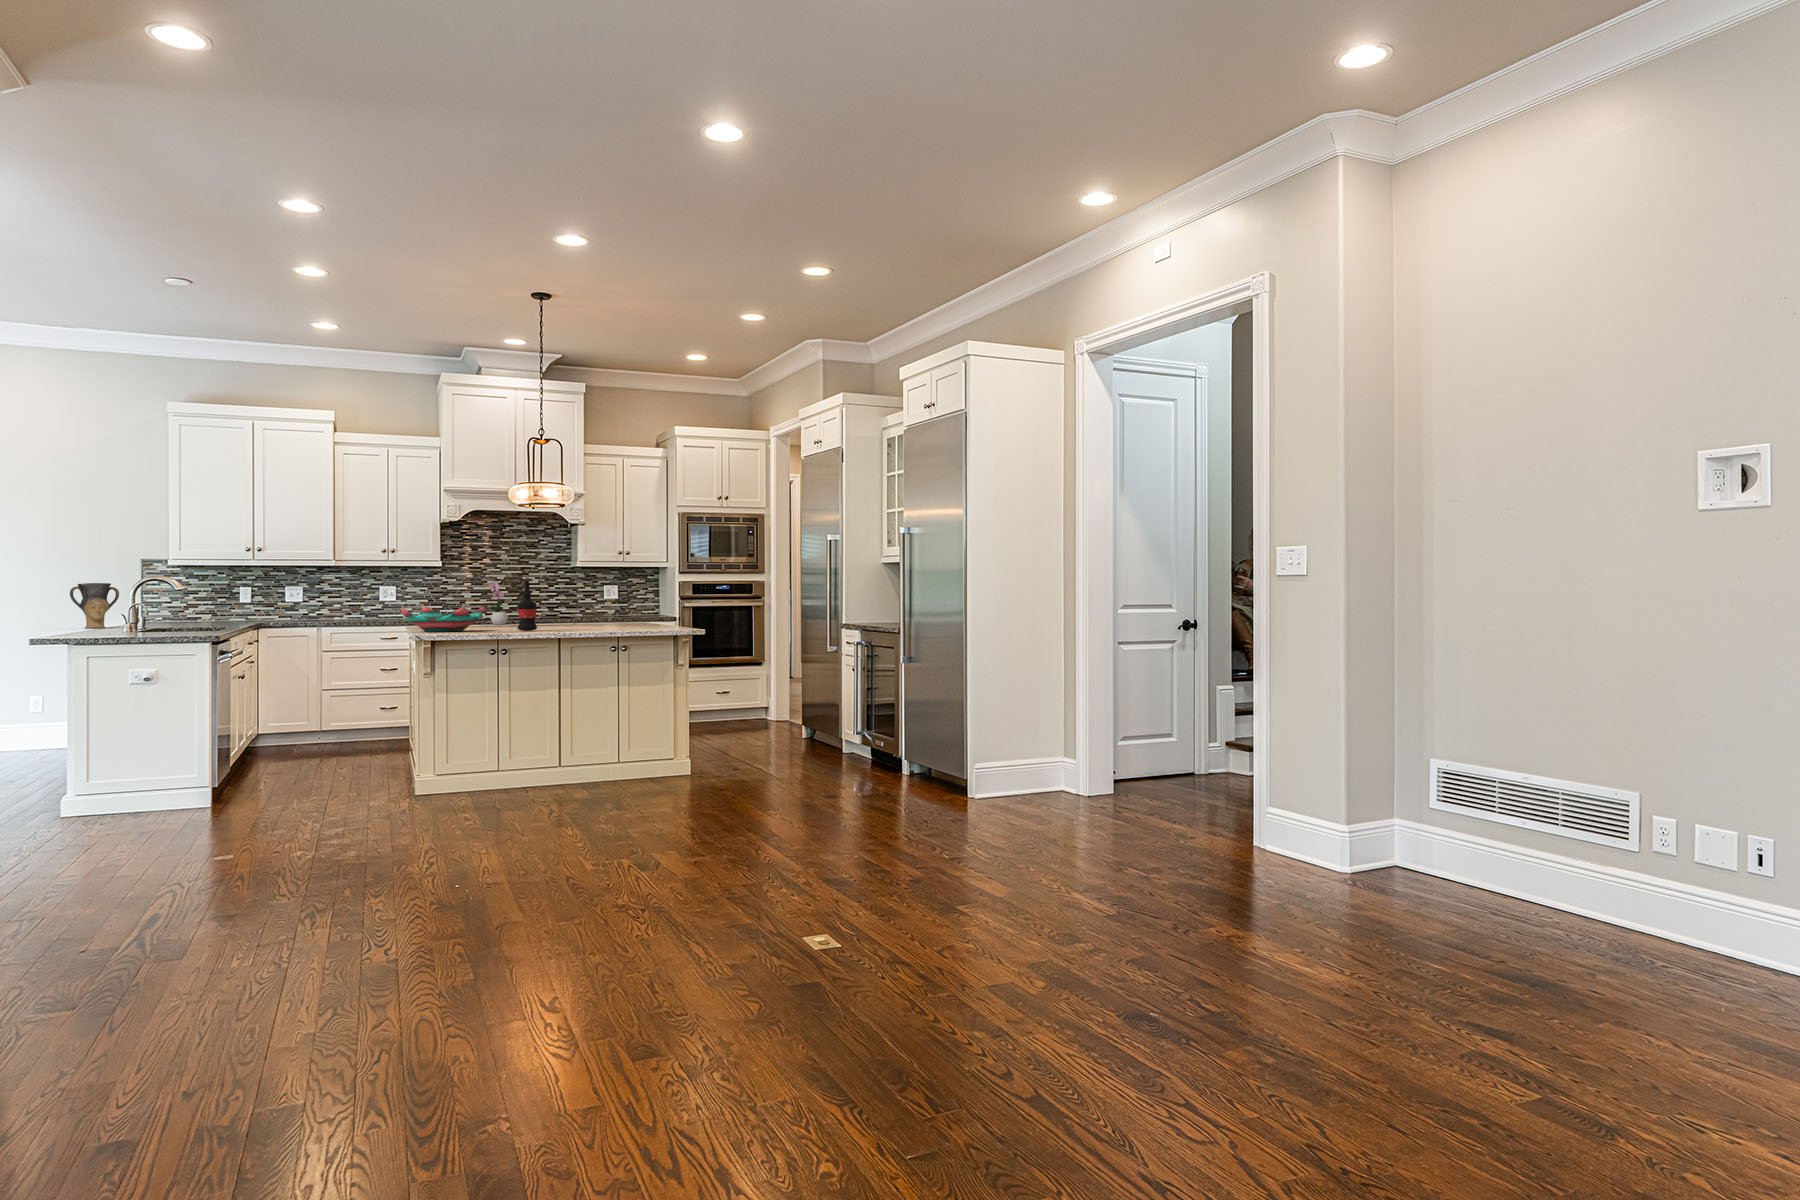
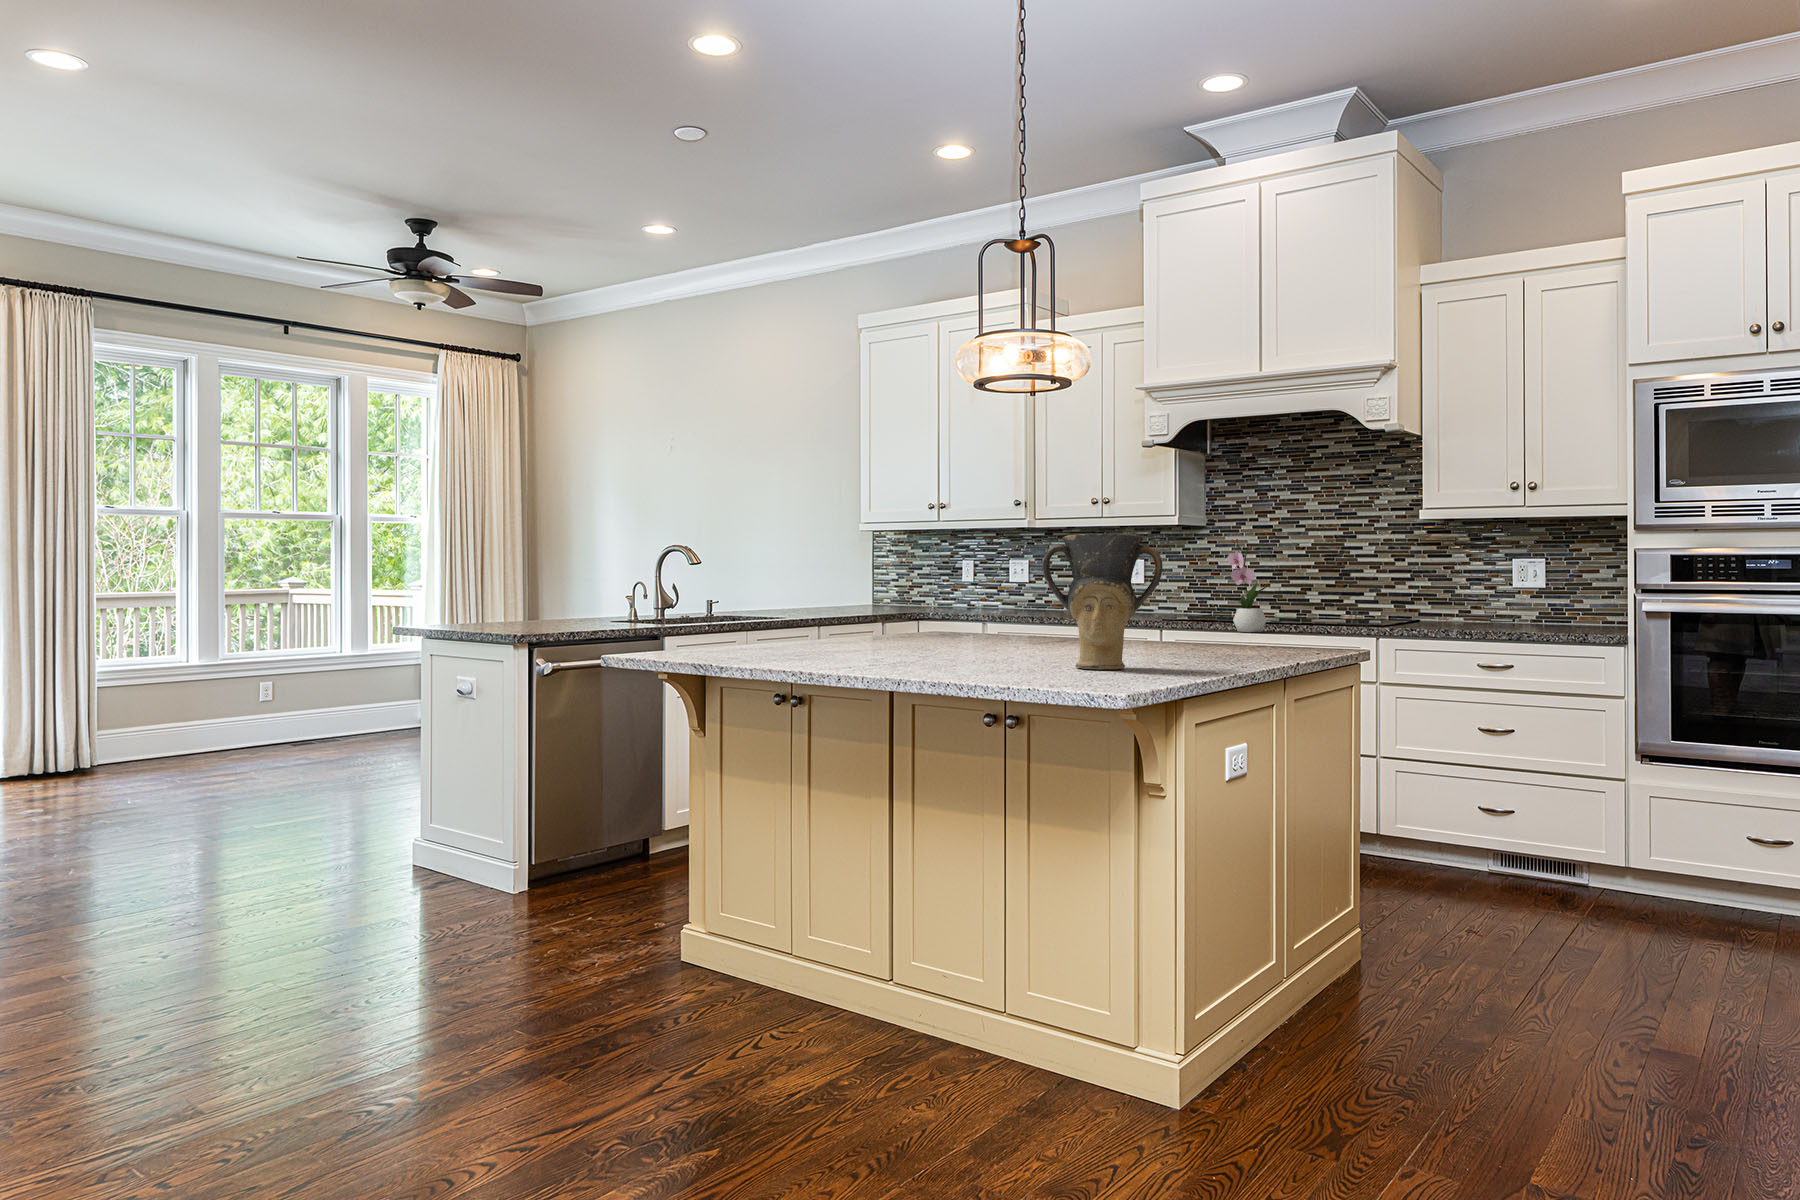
wine bottle: present [517,578,537,631] -> none [996,538,1038,657]
vase: present [70,583,119,628] -> present [1043,534,1163,669]
decorative bowl: present [401,606,484,632] -> none [841,597,1002,648]

